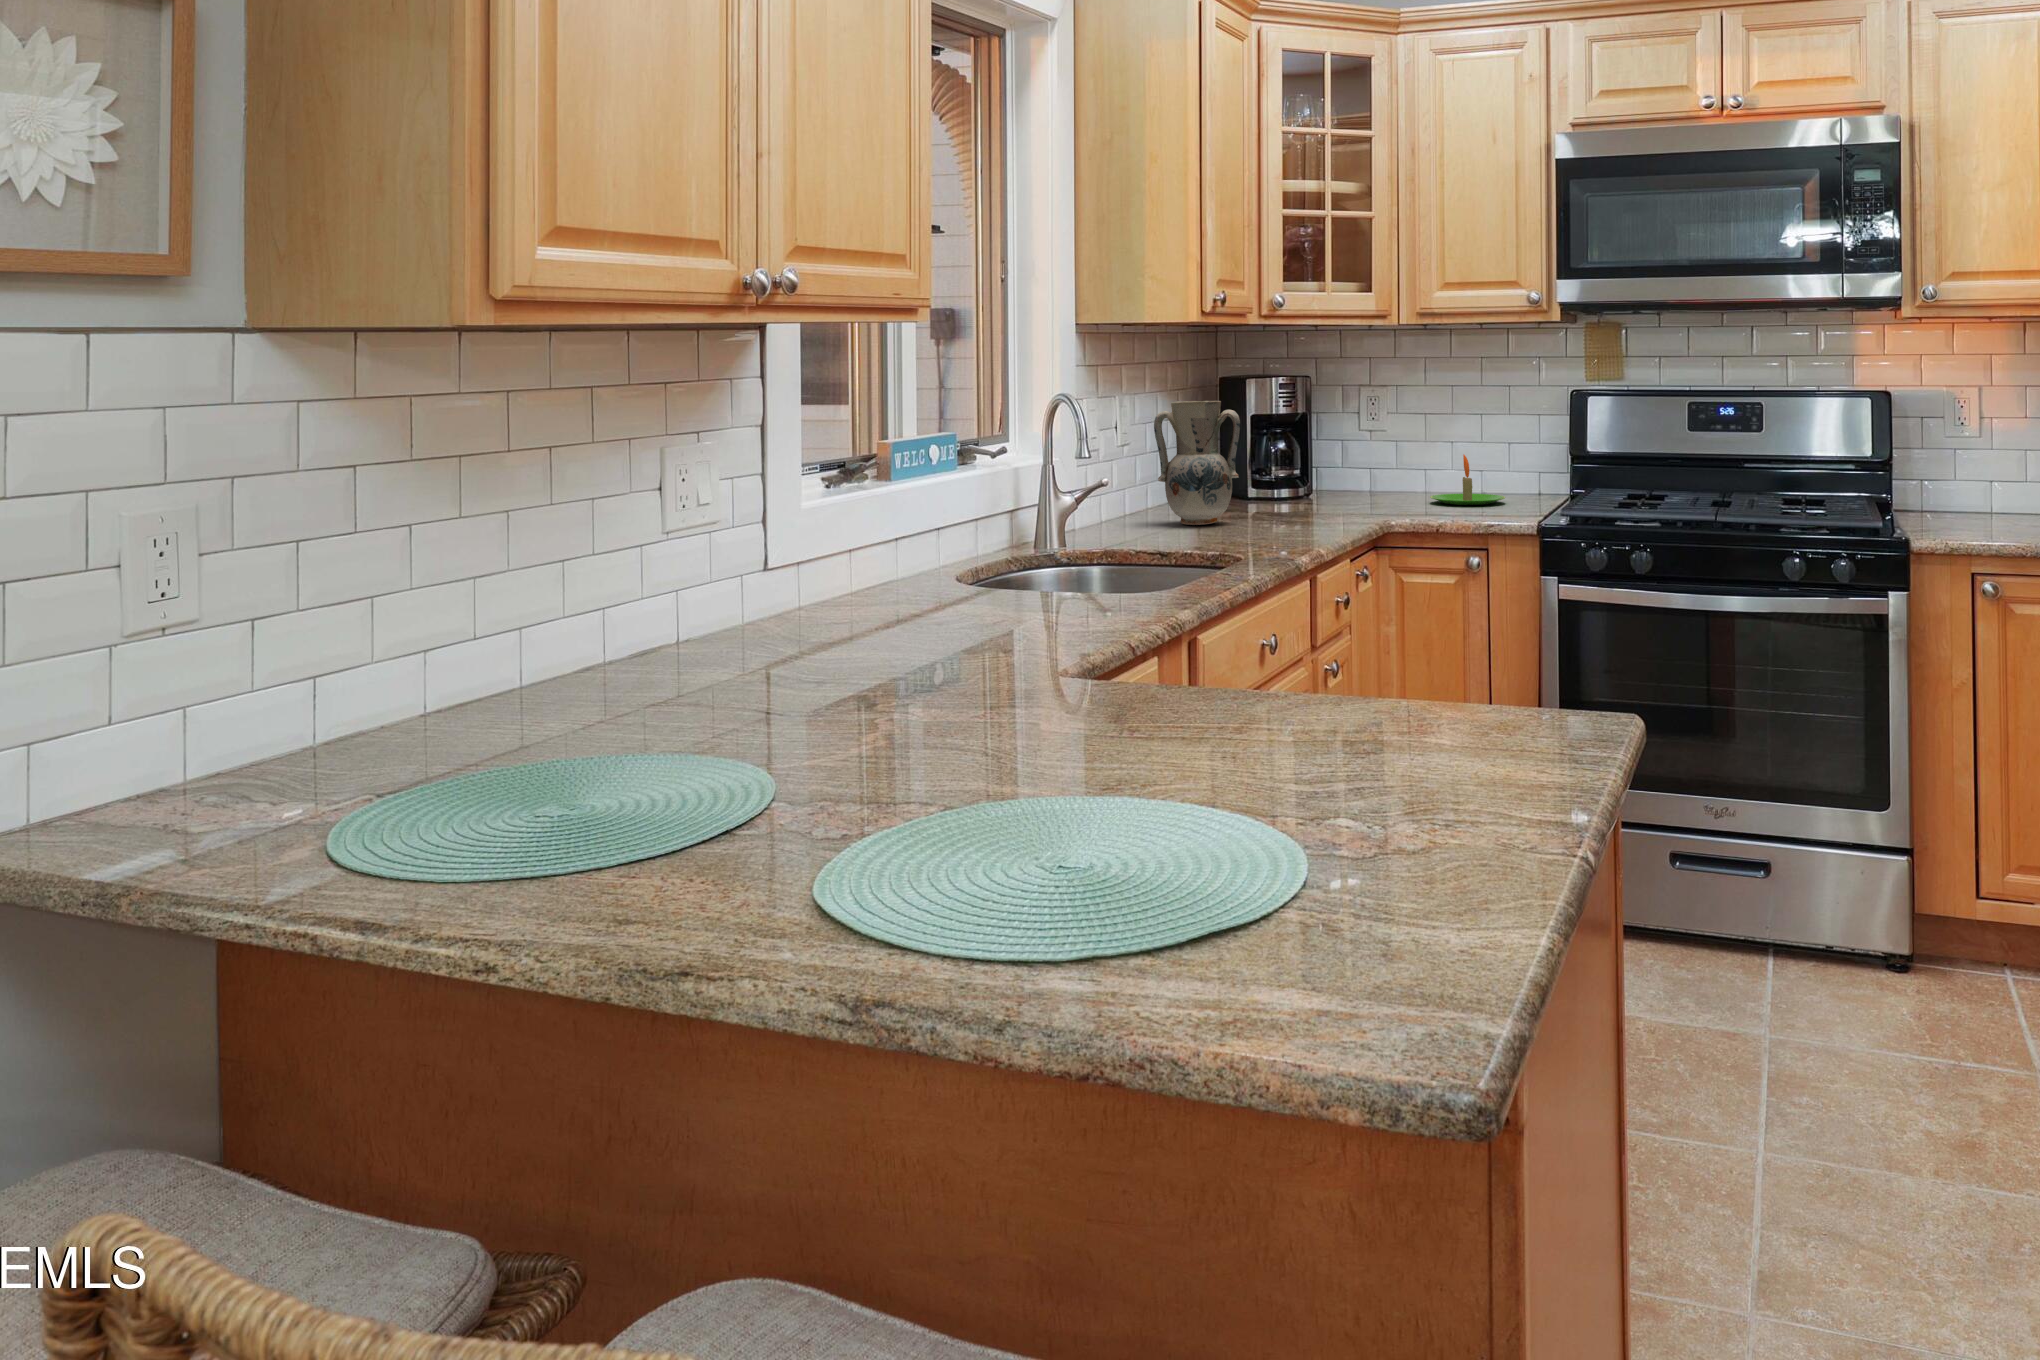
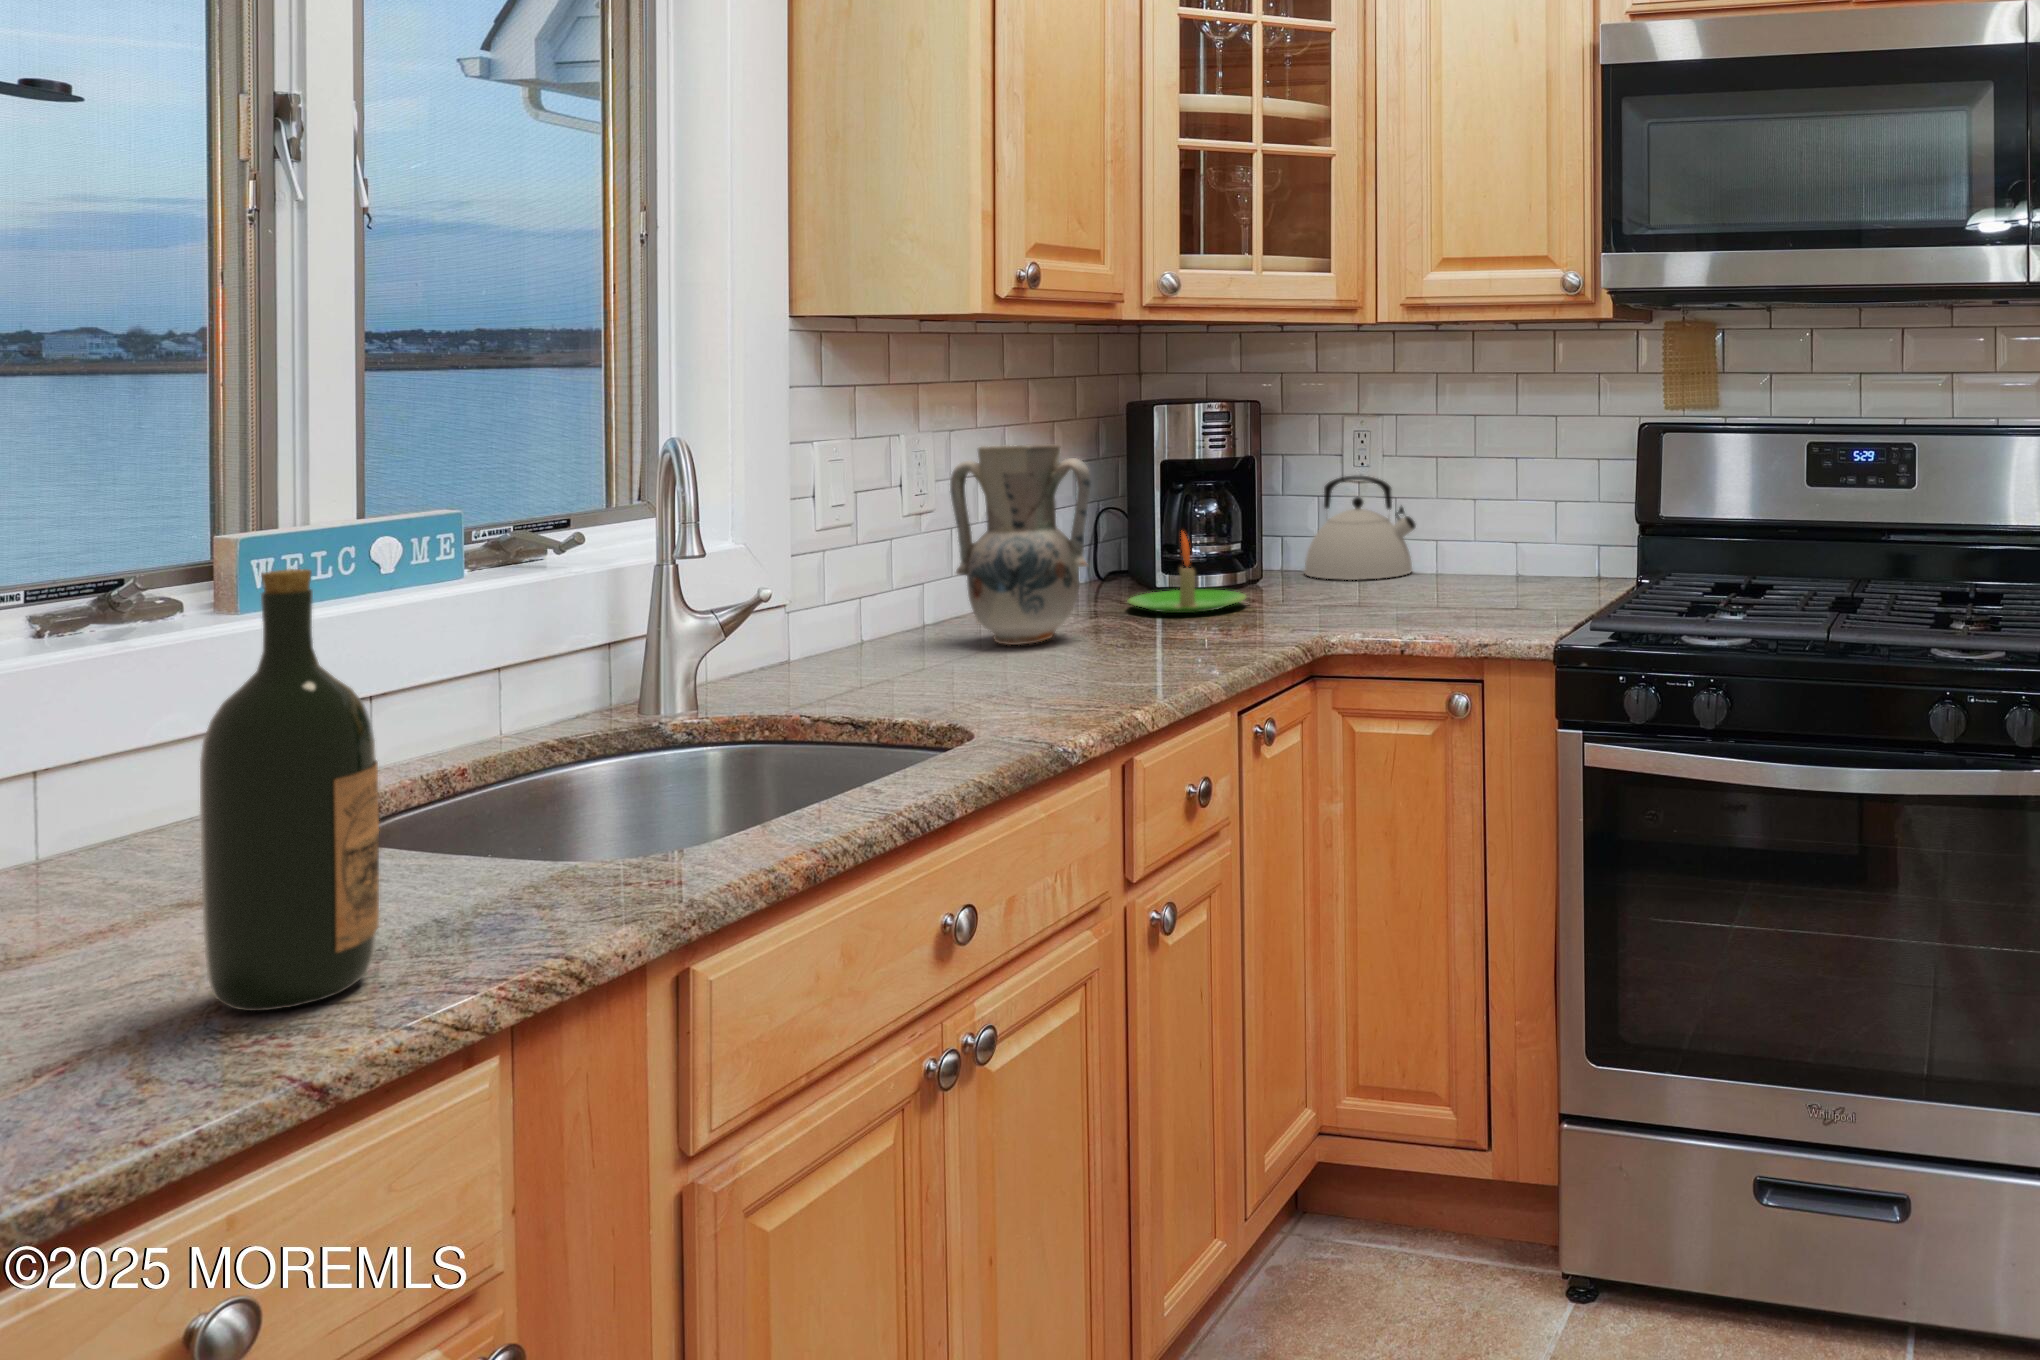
kettle: none [1335,429,1412,498] -> present [1304,476,1416,580]
wine bottle: none [1021,433,1086,628] -> present [200,569,379,1011]
candle: present [1430,455,1505,505] -> present [1128,531,1246,613]

